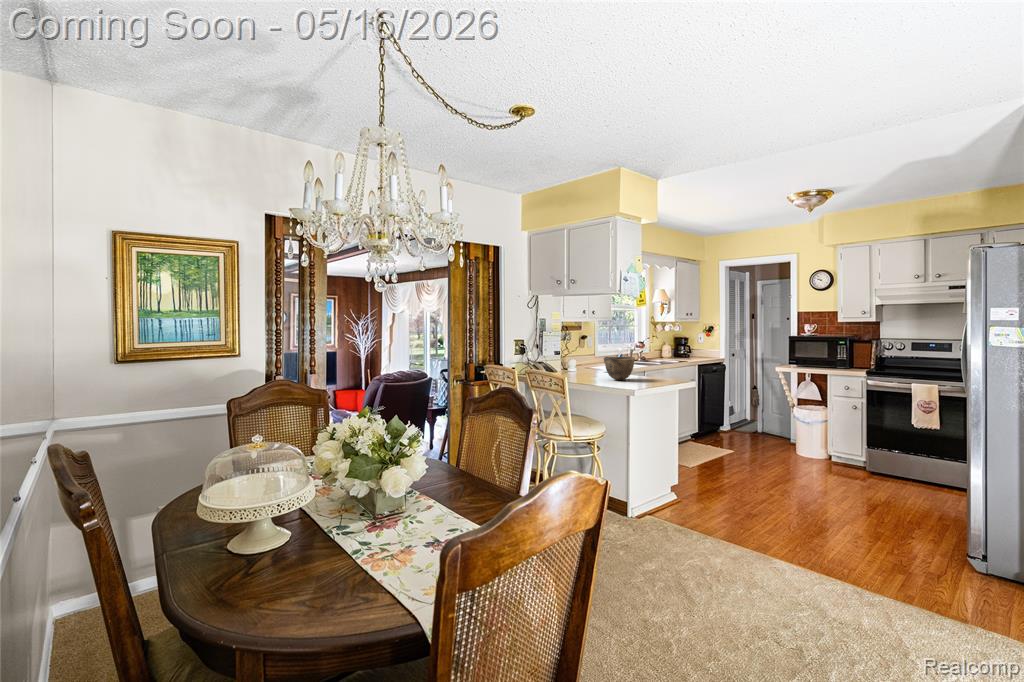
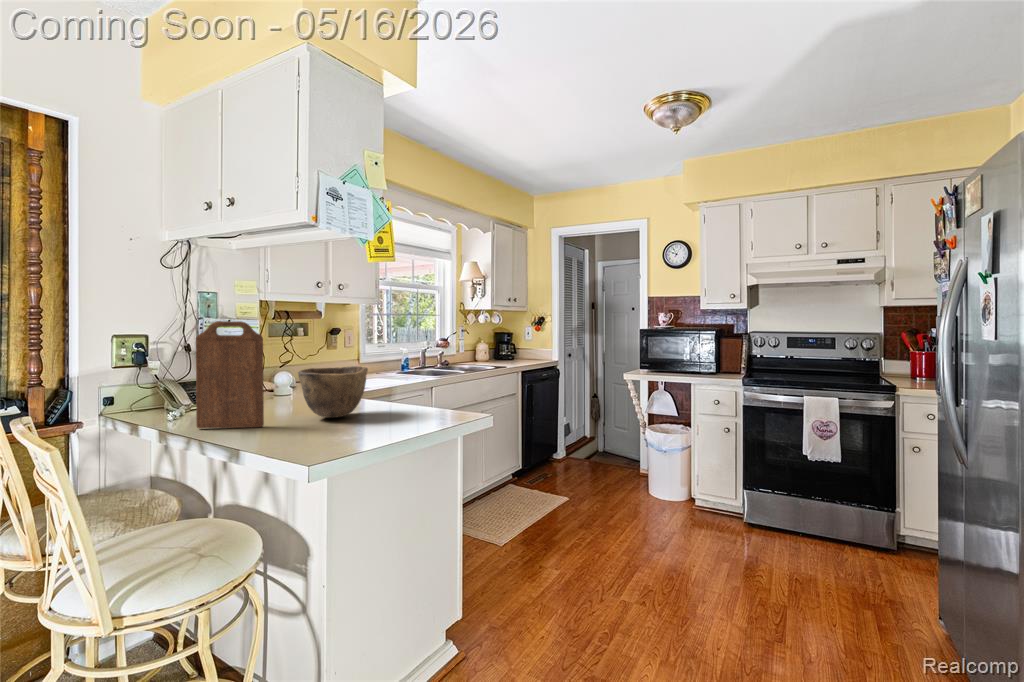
cutting board: none [566,336,593,382] -> present [196,321,264,429]

